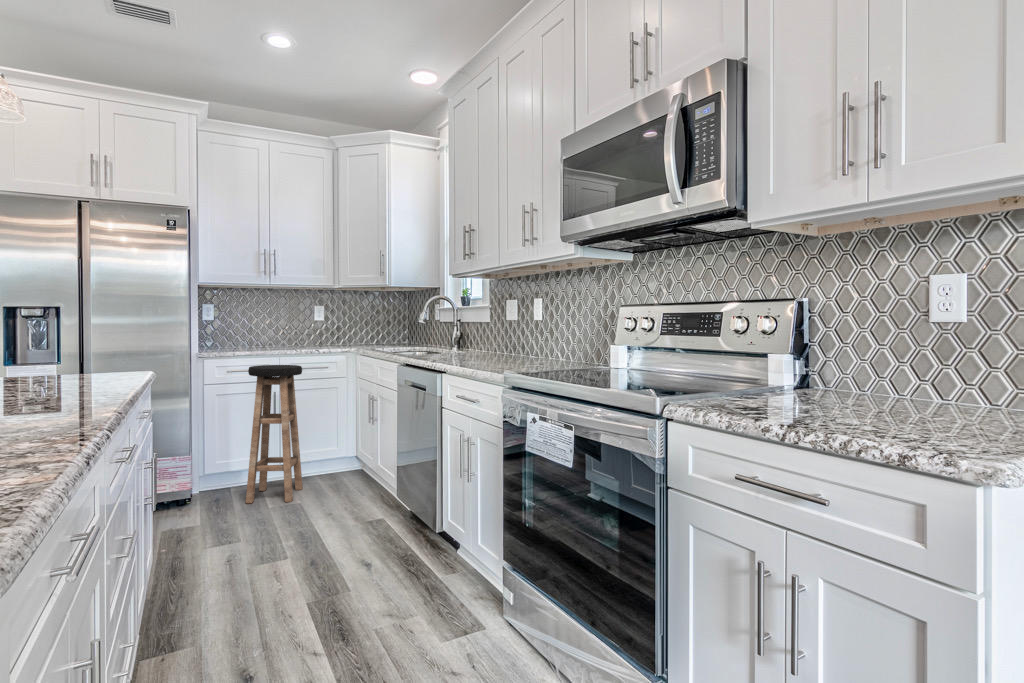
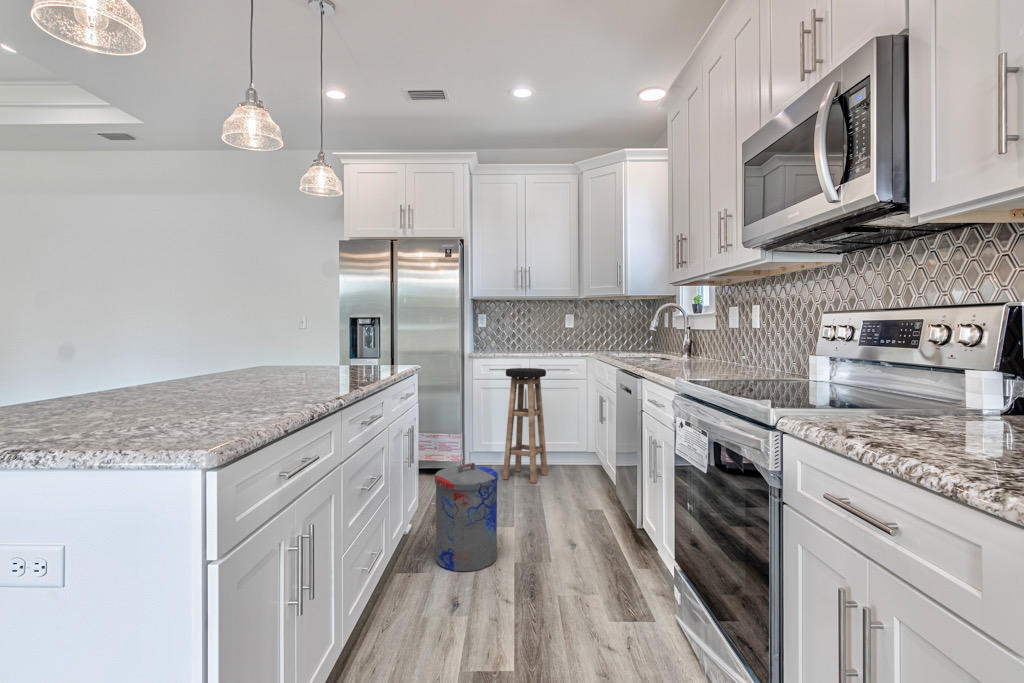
trash can: none [184,492,280,641] -> present [435,463,498,571]

